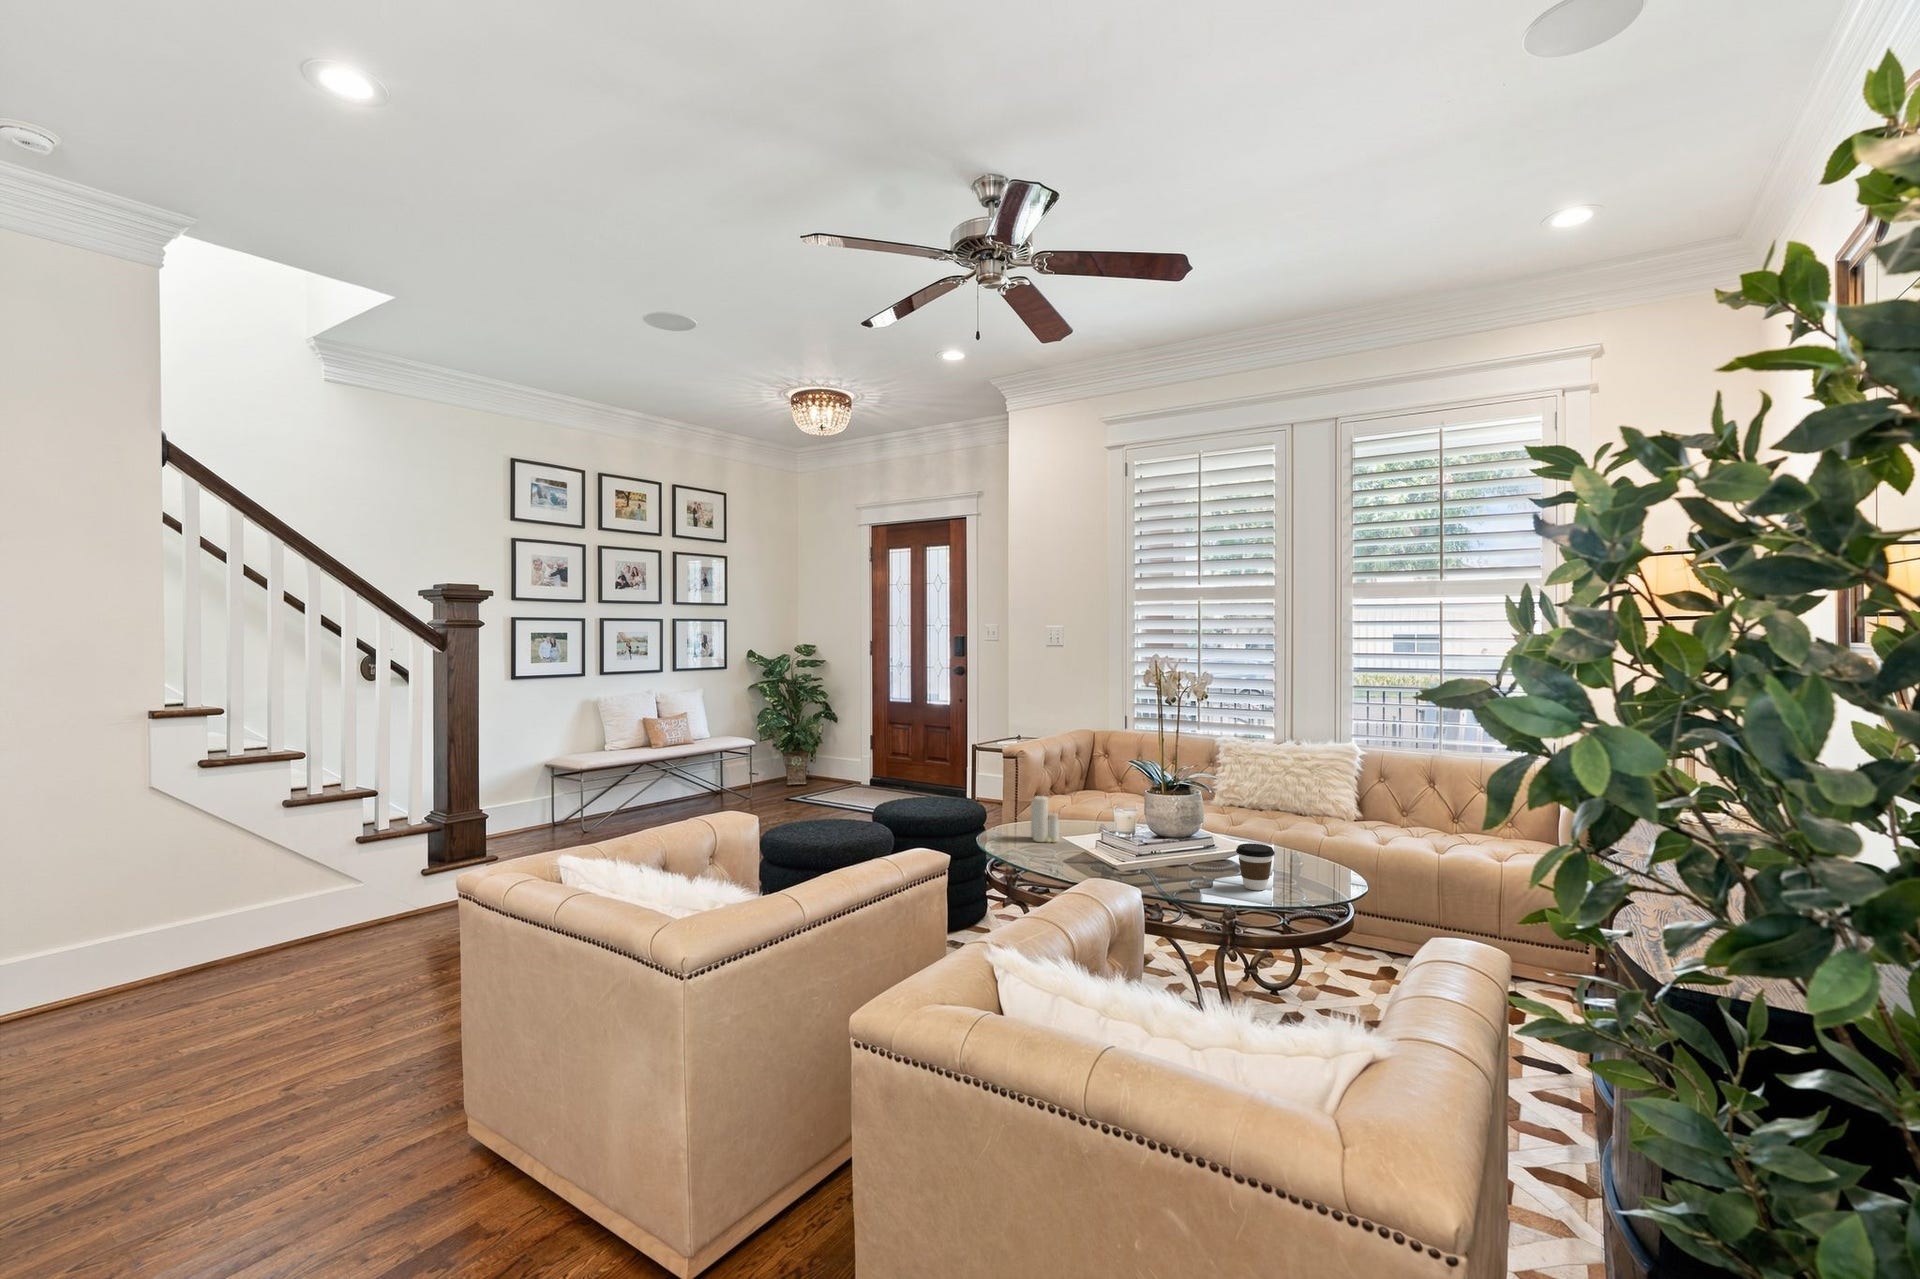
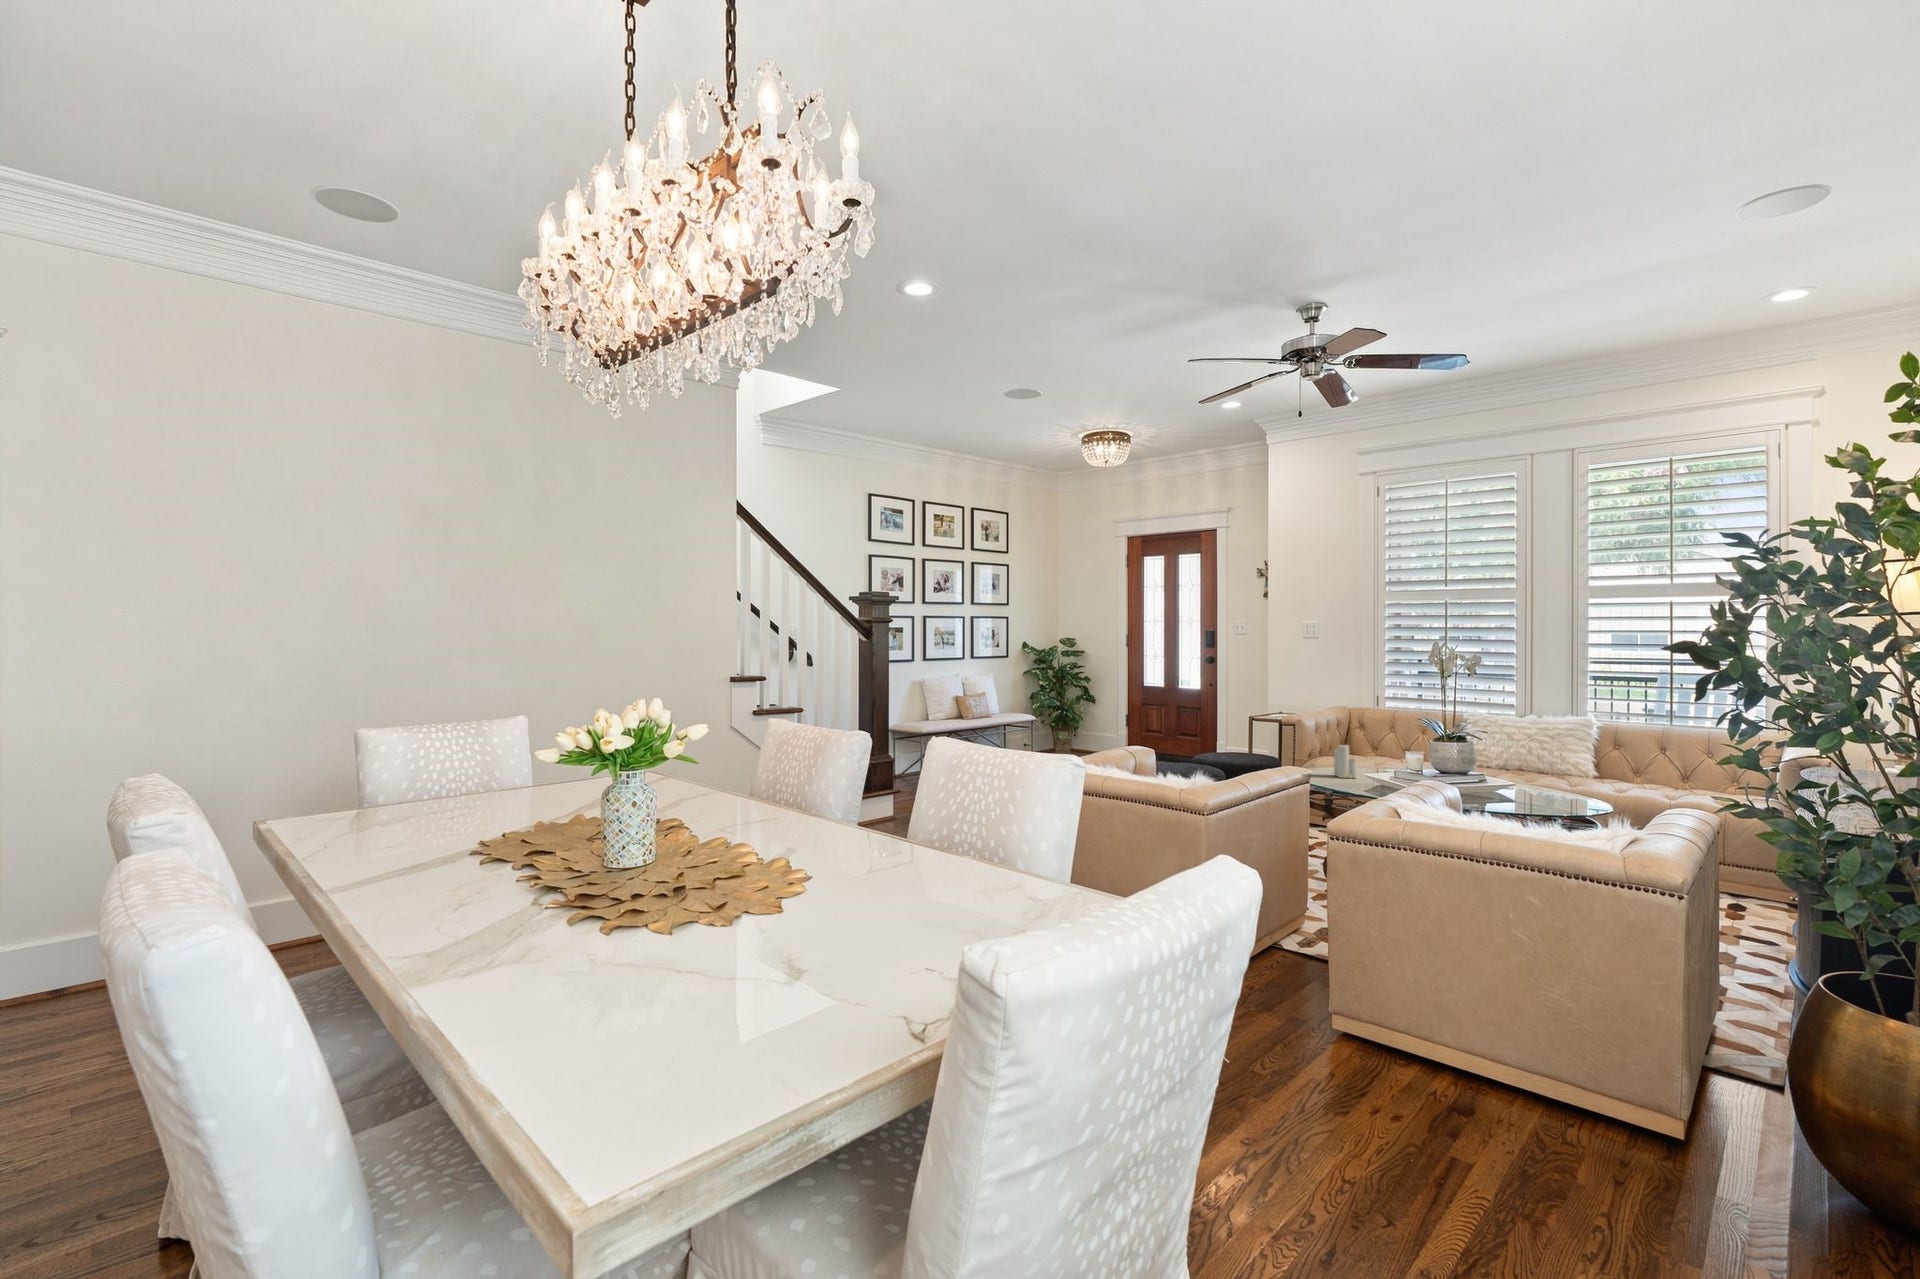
coffee cup: present [1236,843,1275,890] -> none [1511,774,1542,806]

